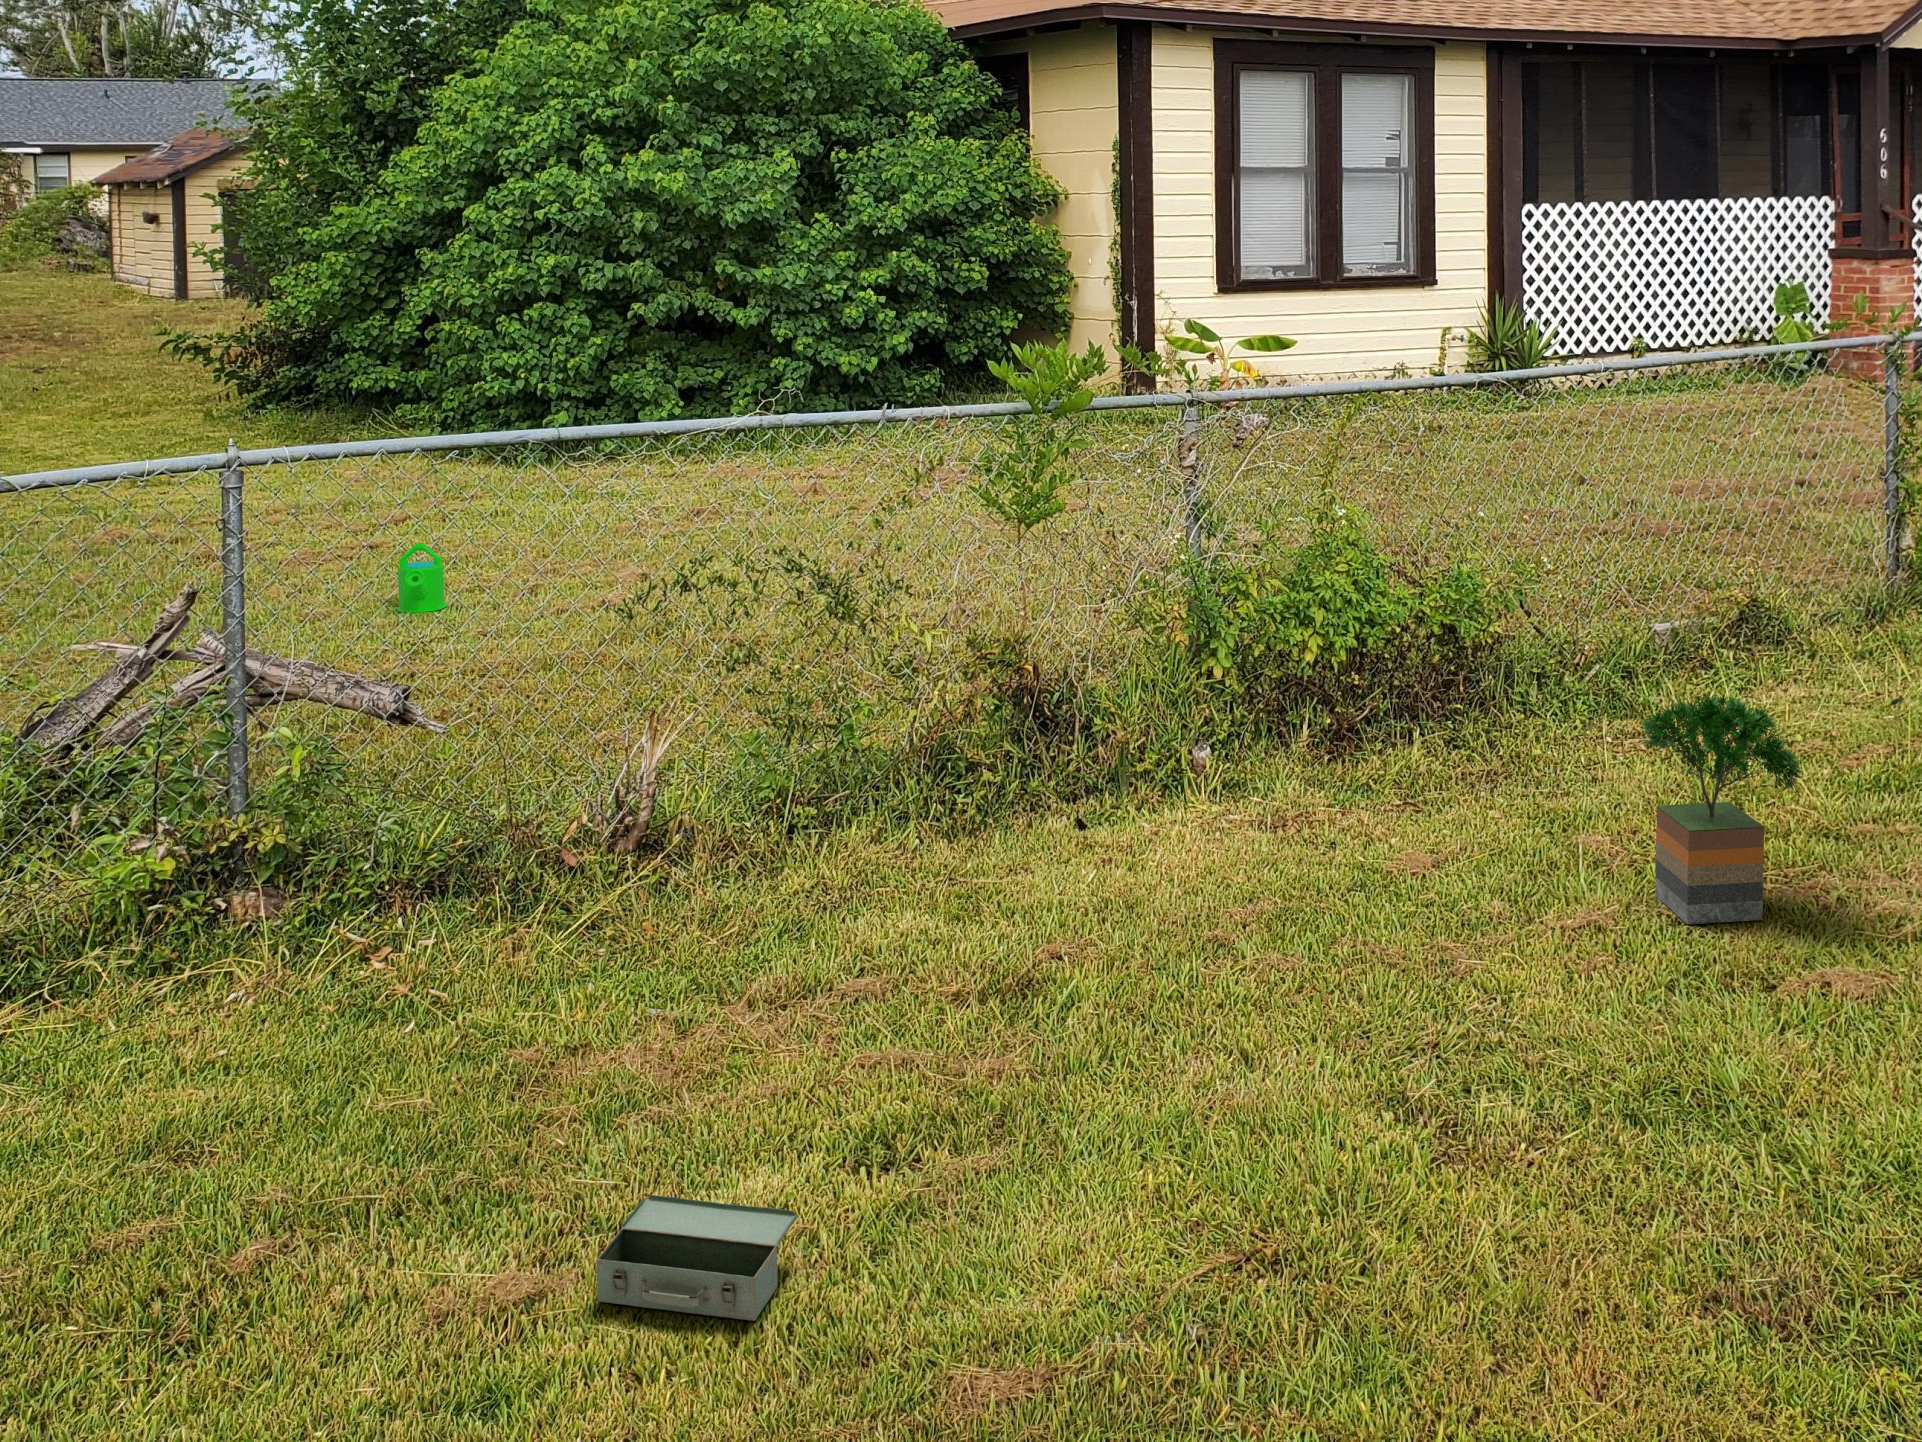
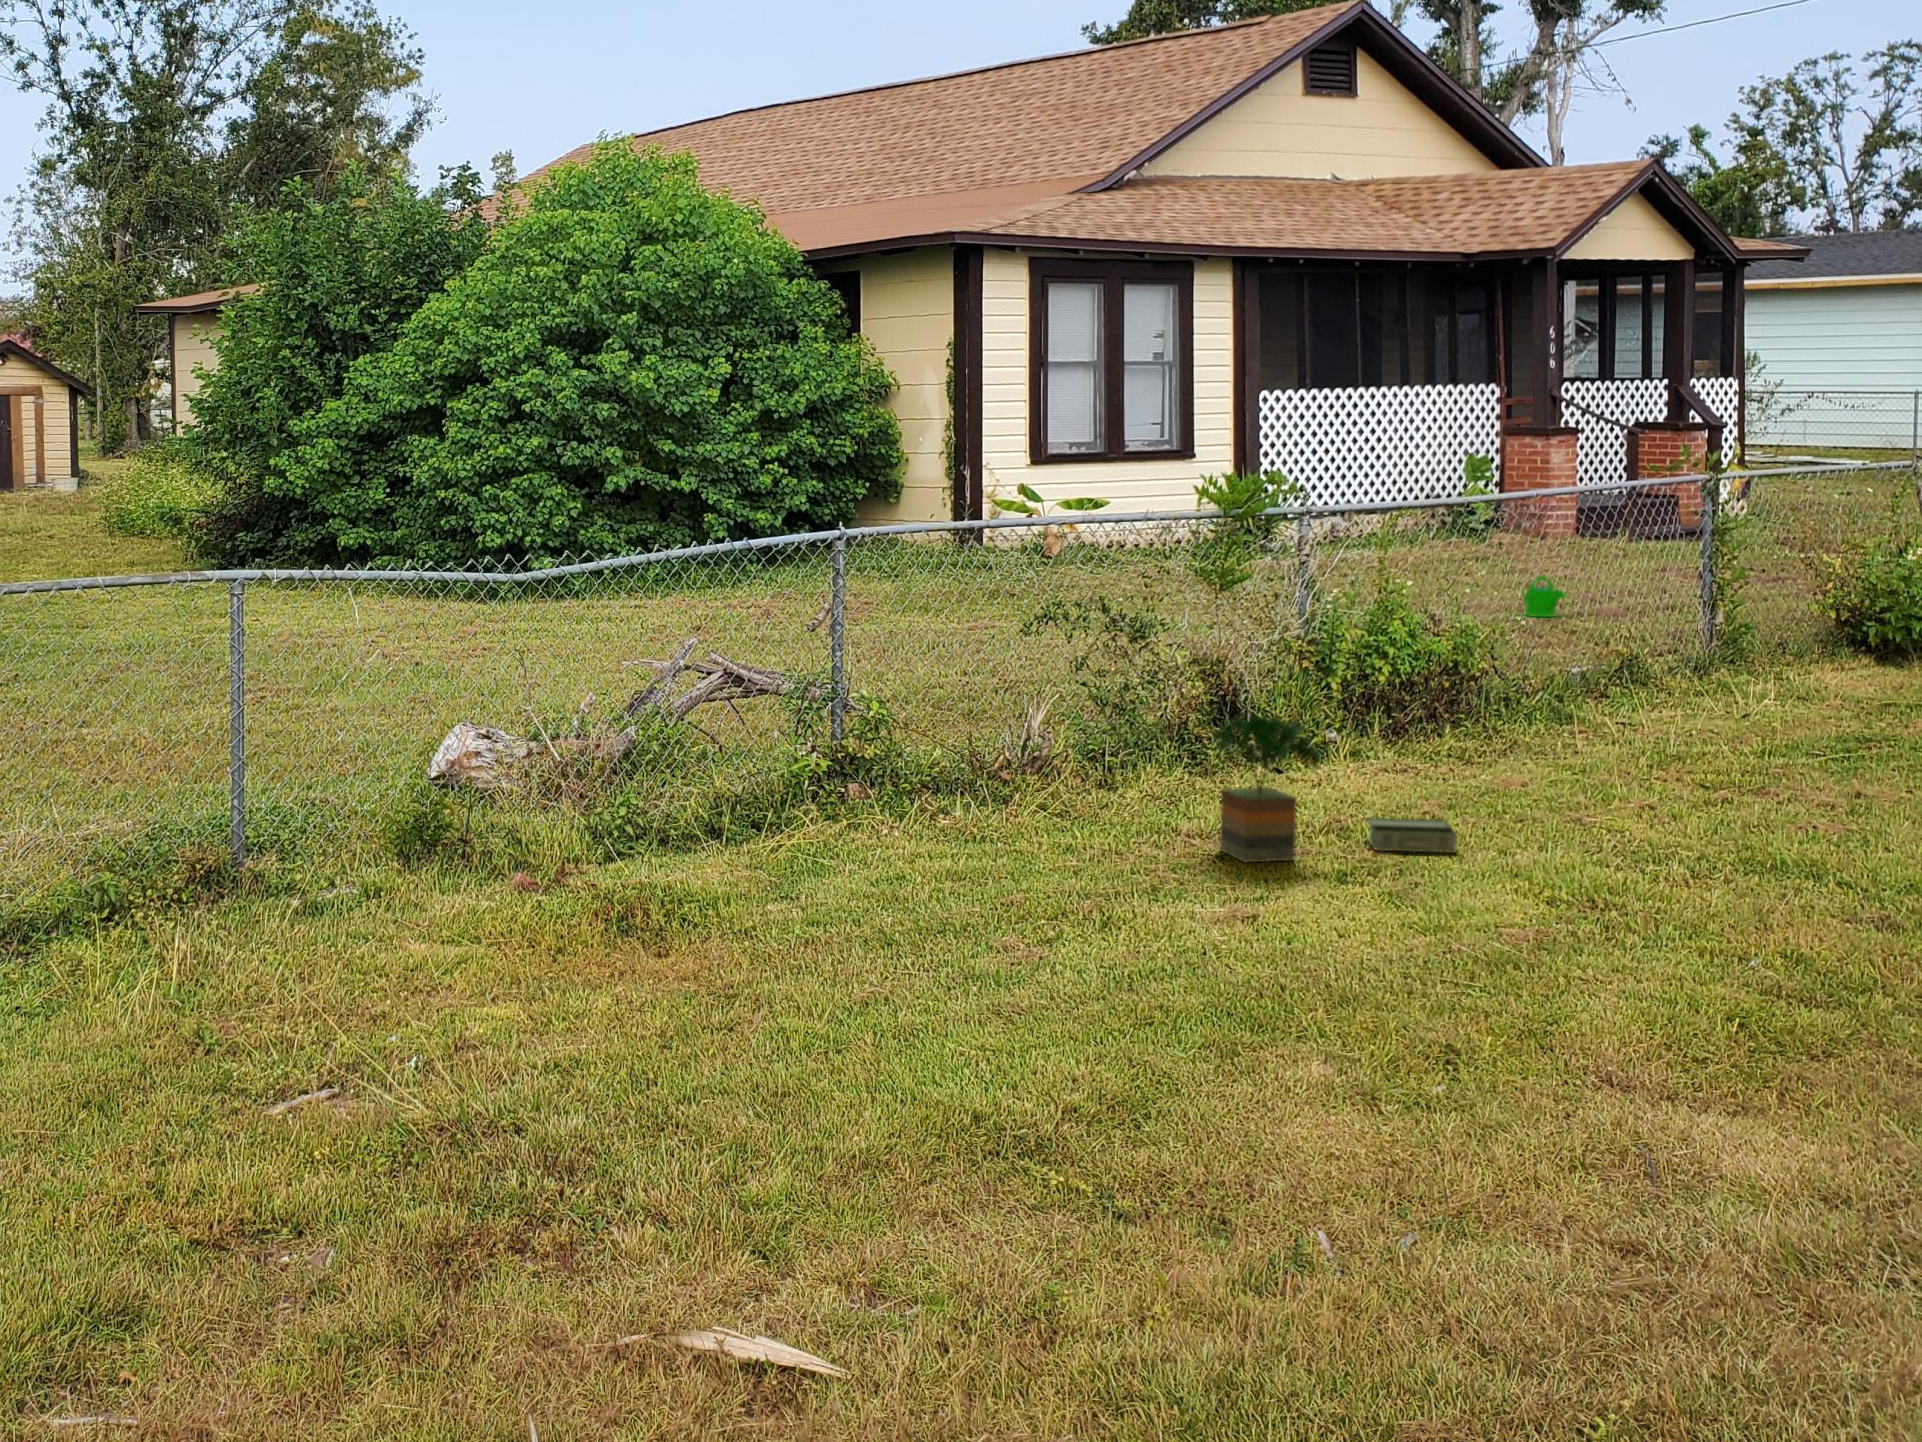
watering can: present [396,543,448,613] -> present [1523,576,1565,617]
potted tree: present [1640,695,1803,924] -> present [1213,716,1321,862]

